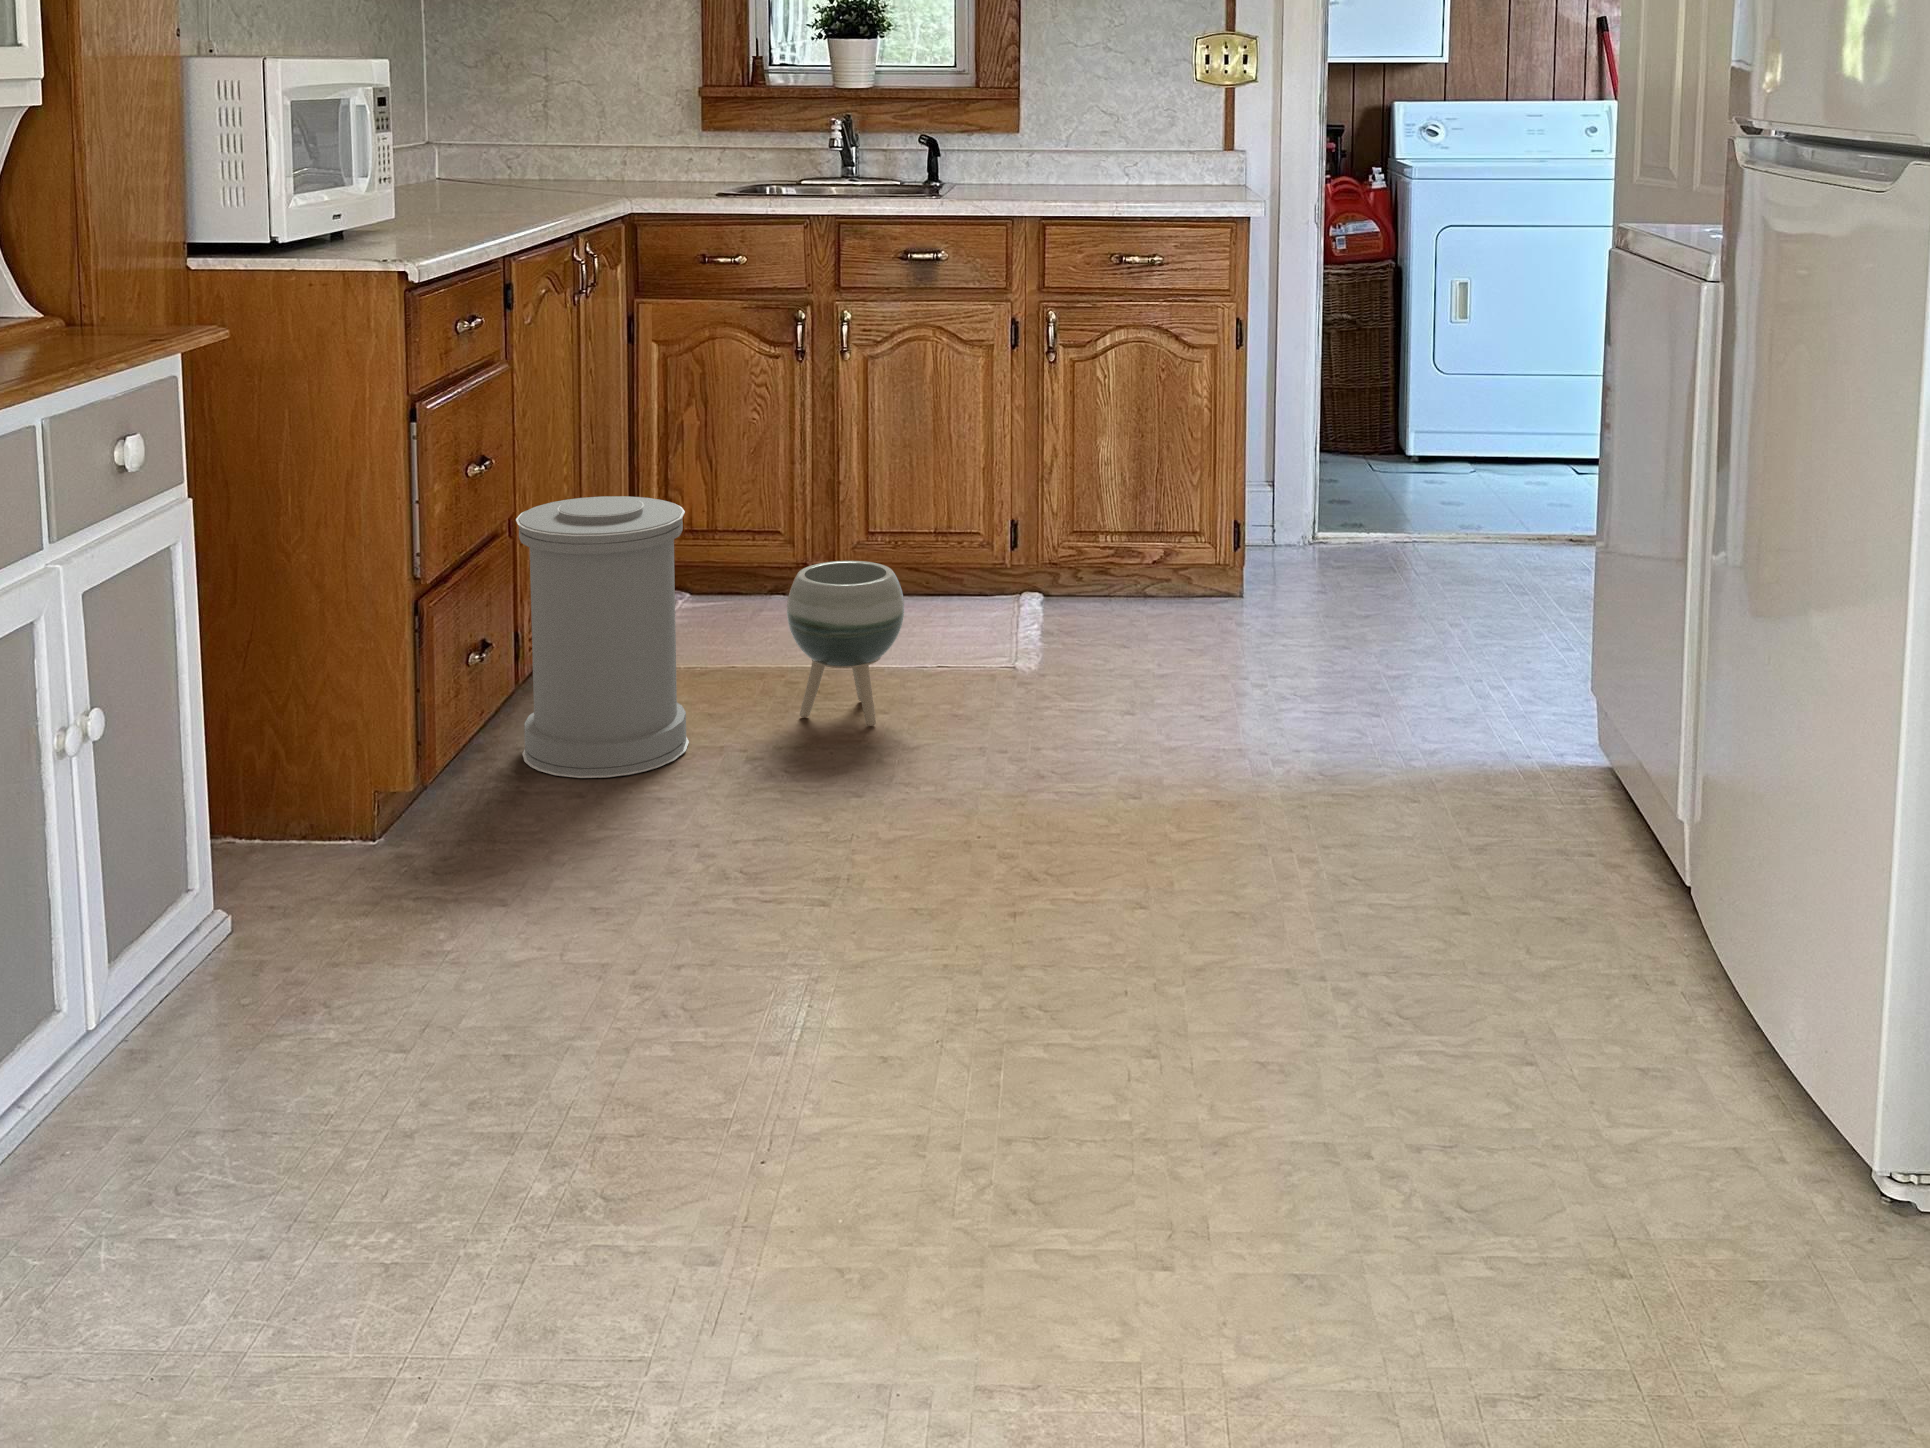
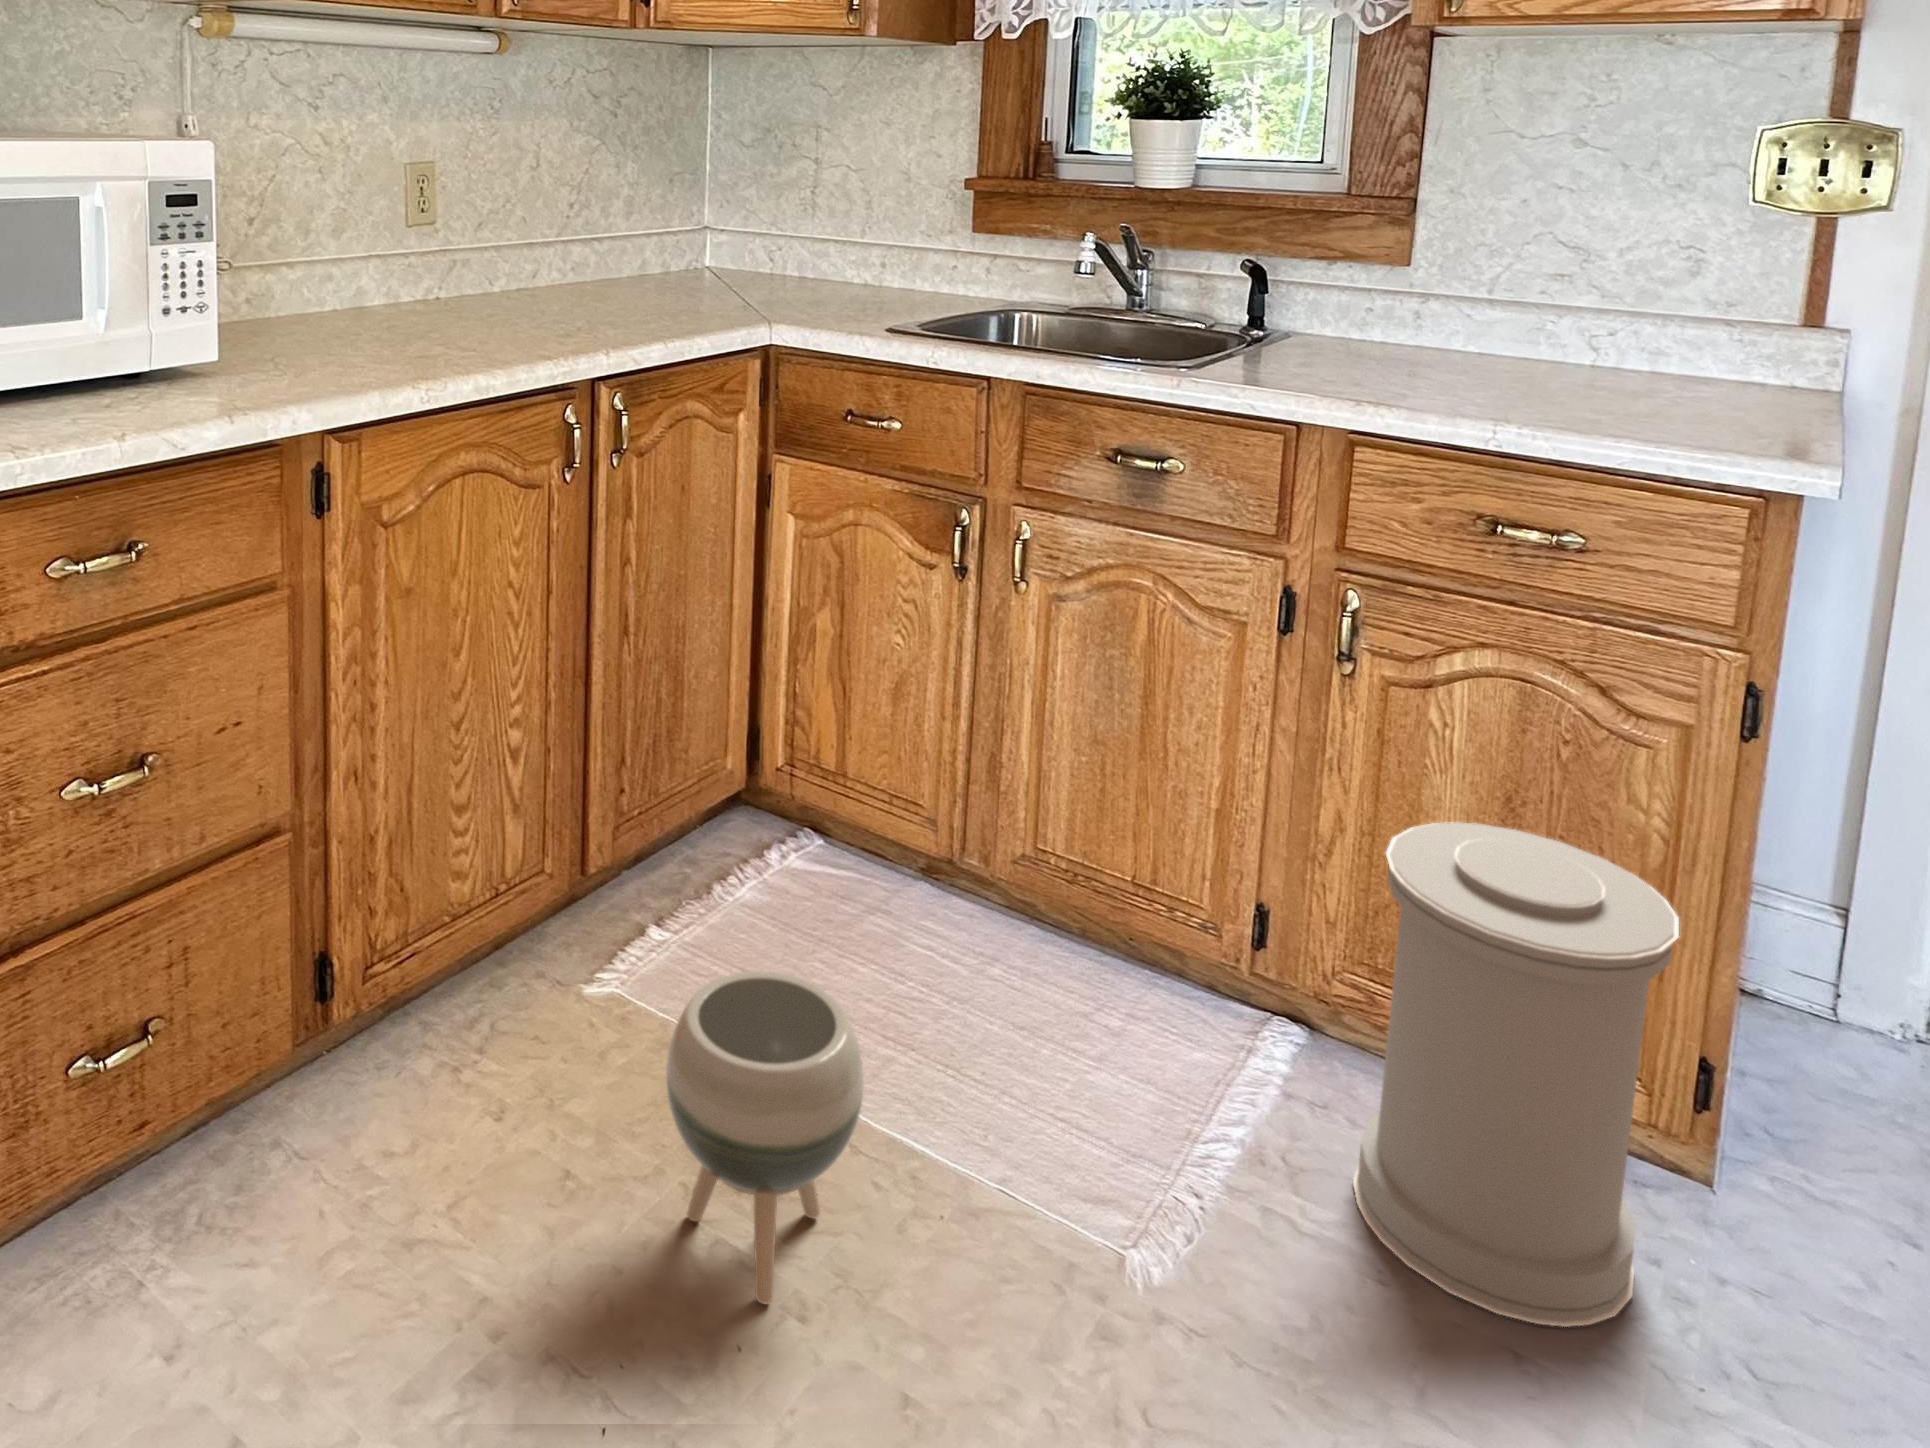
trash can: present [516,496,689,778] -> present [1353,822,1679,1327]

